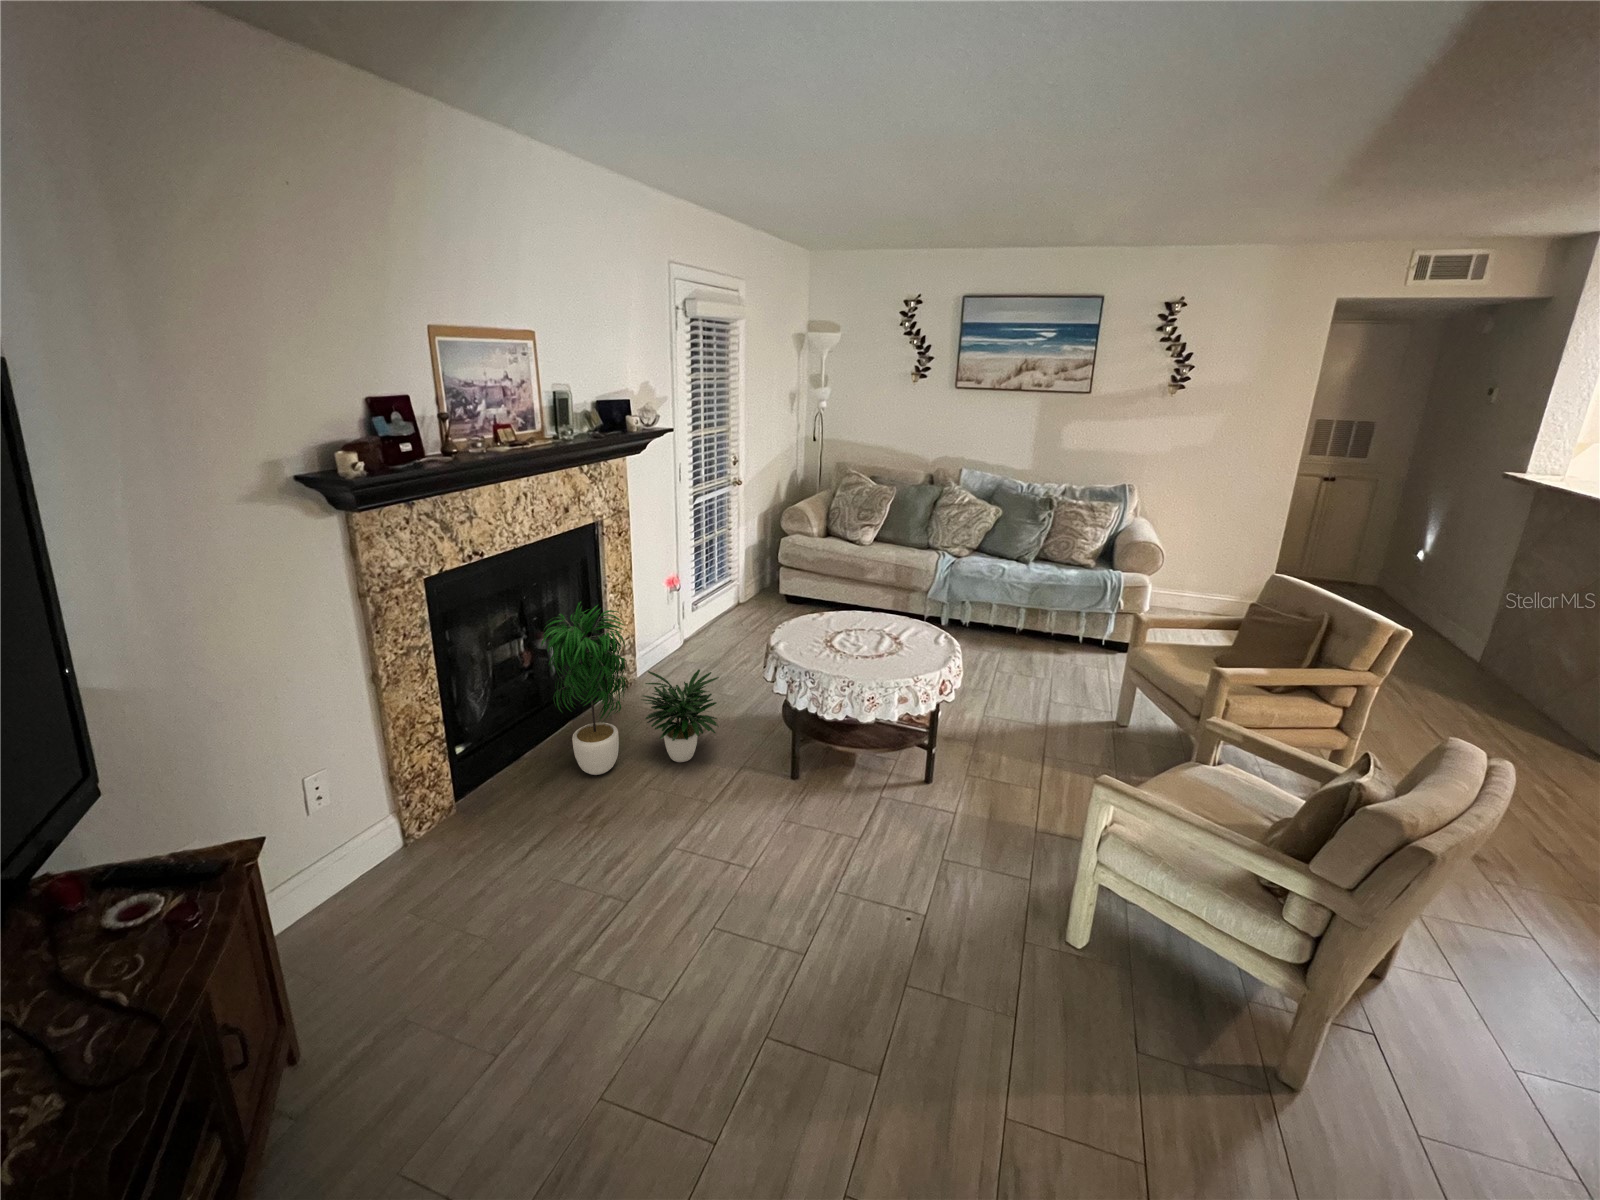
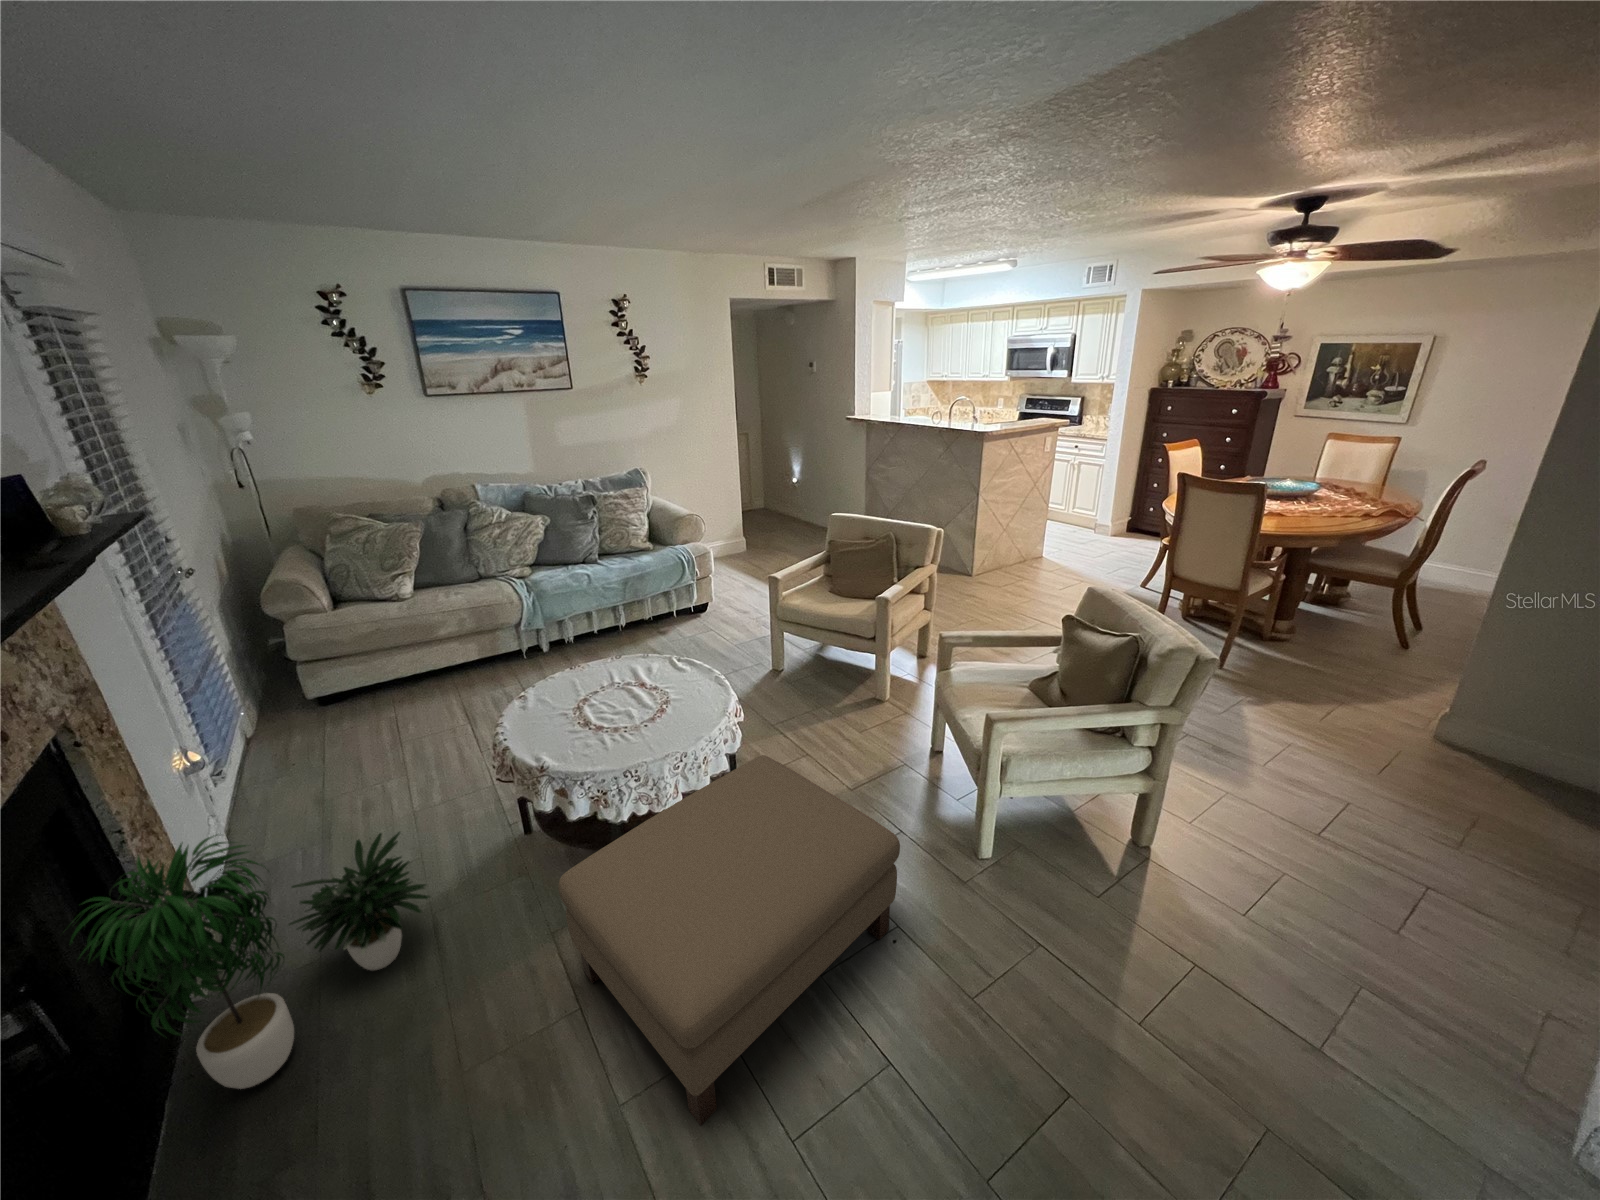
ottoman: none [698,757,1054,1067] -> present [558,755,900,1126]

